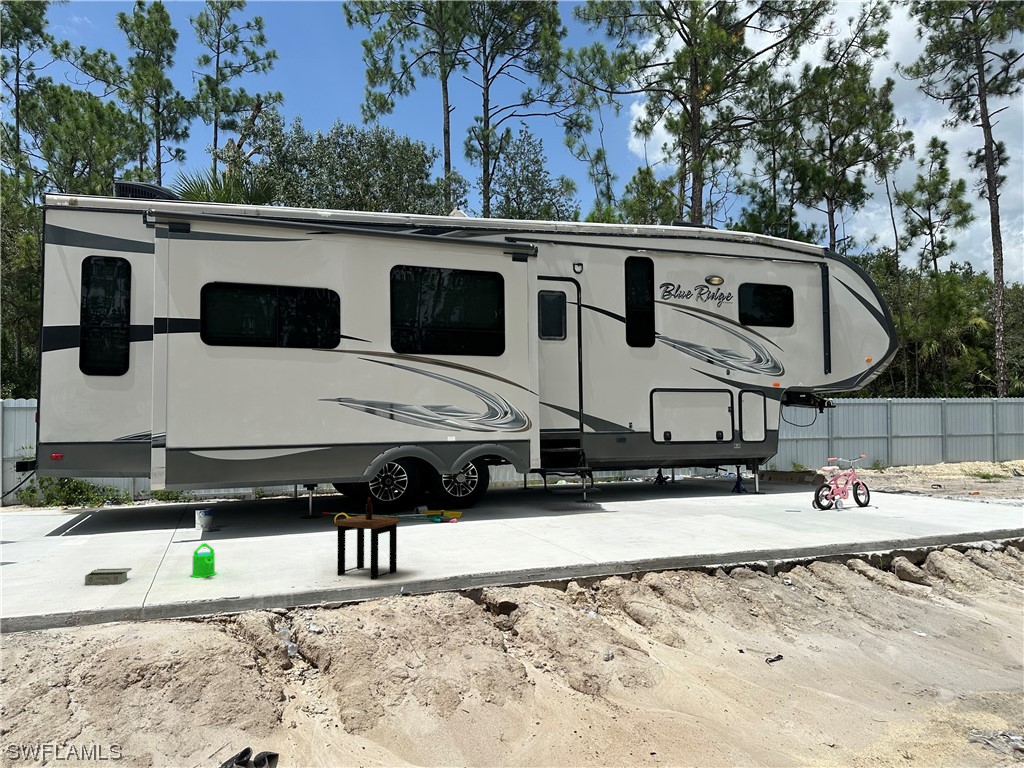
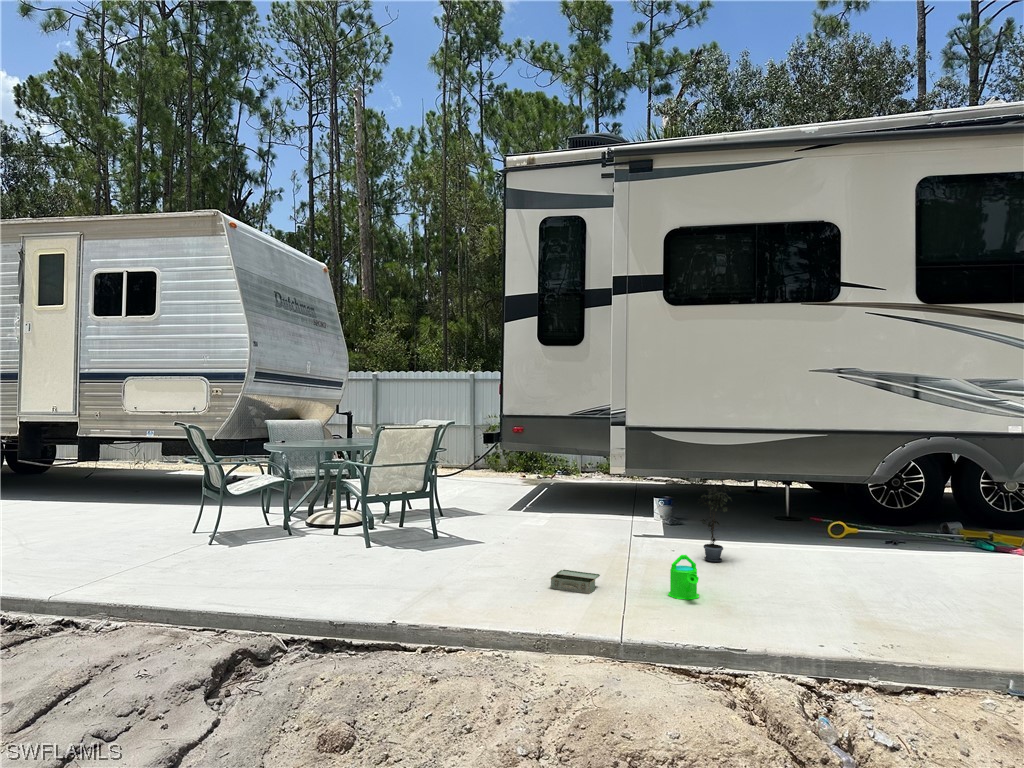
potted plant: none [223,486,254,552] -> present [700,480,732,562]
side table: present [336,498,399,580] -> none [876,519,986,652]

